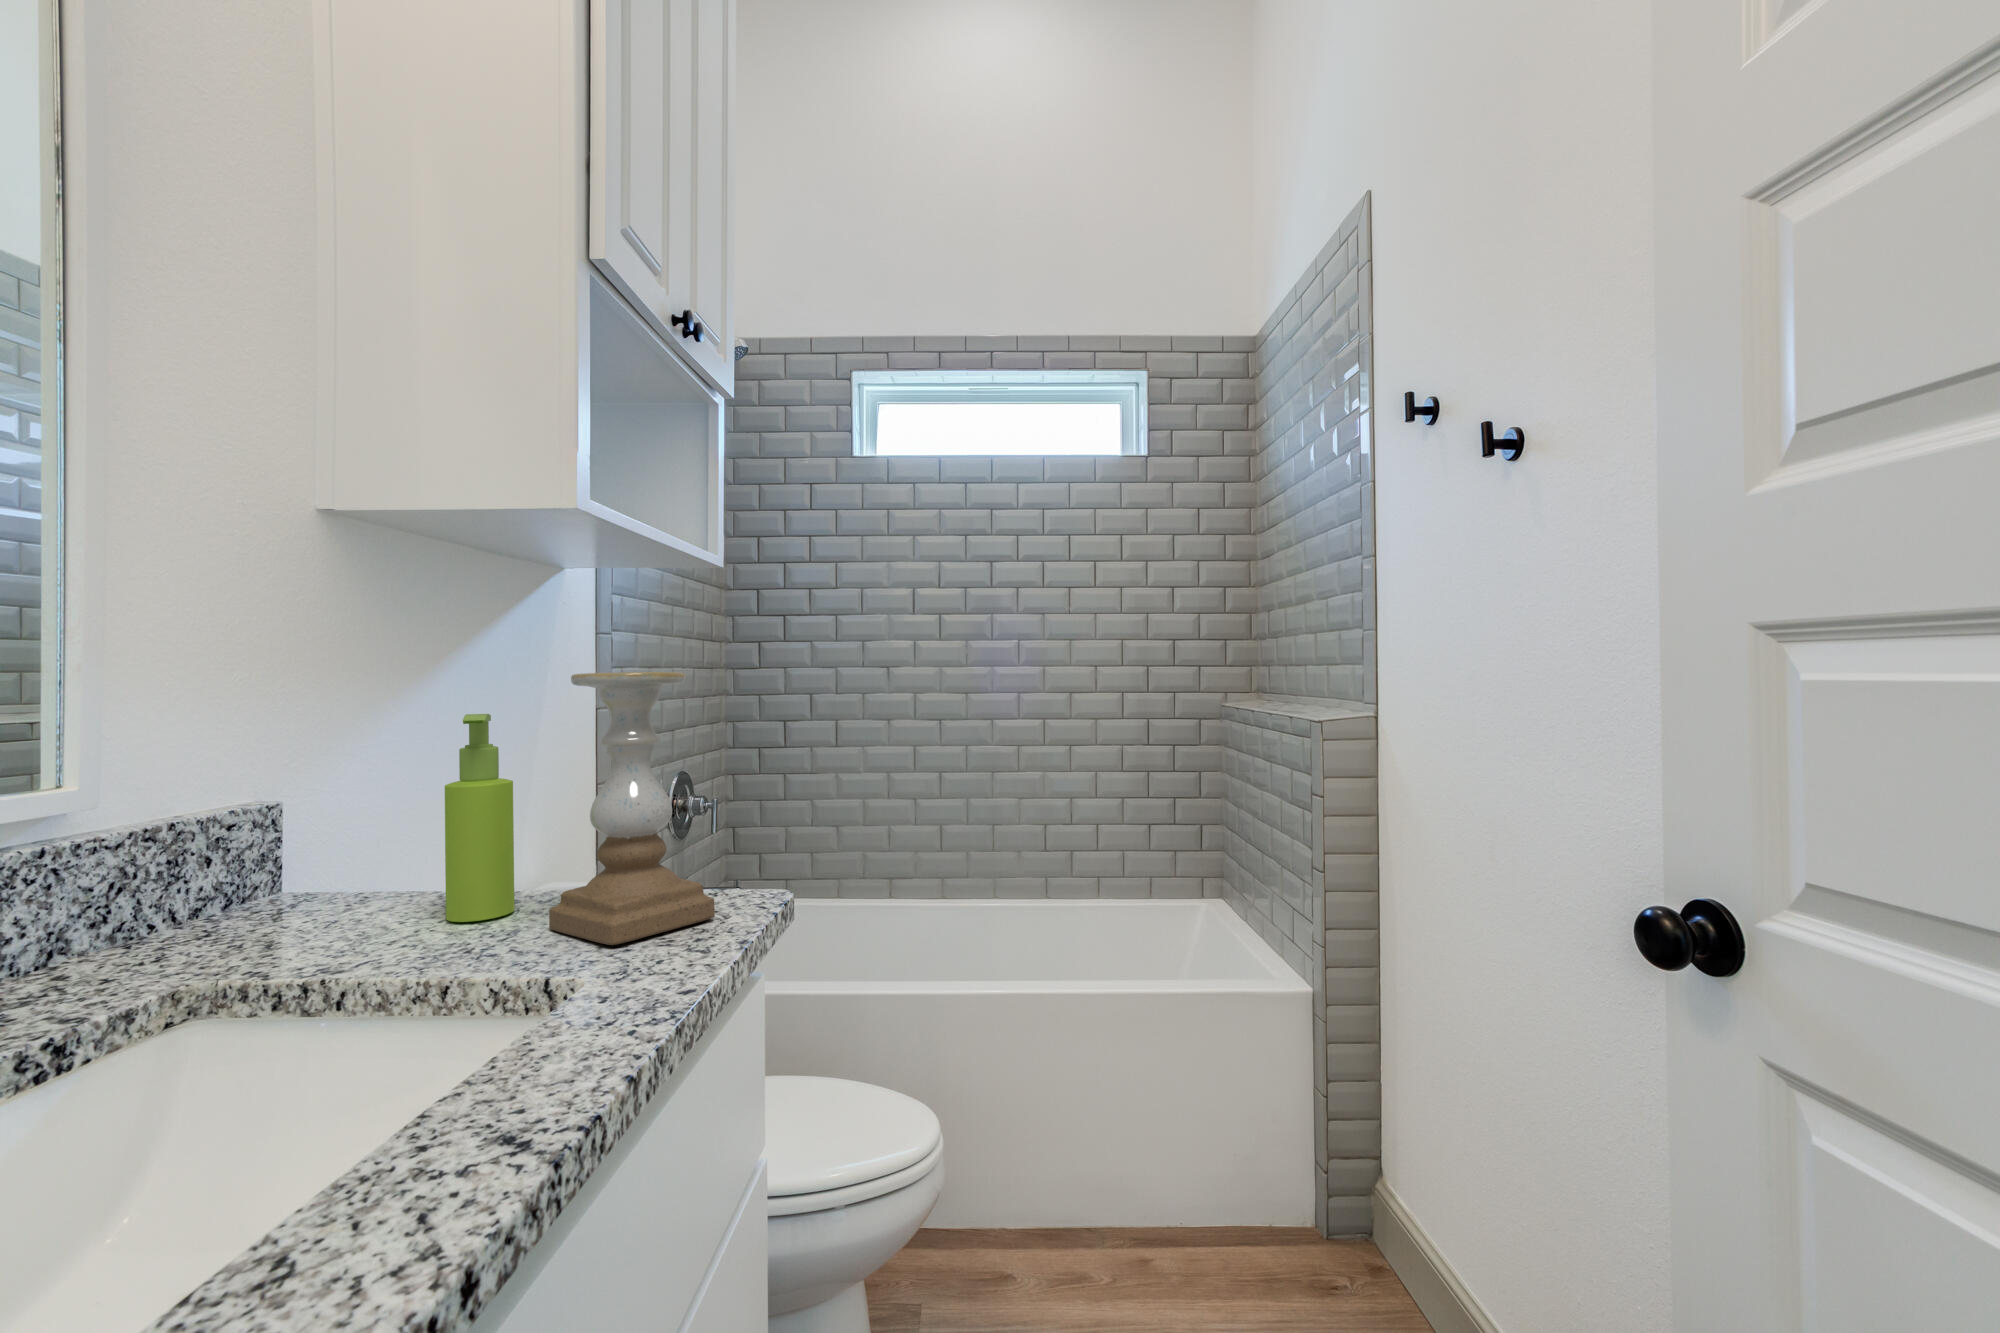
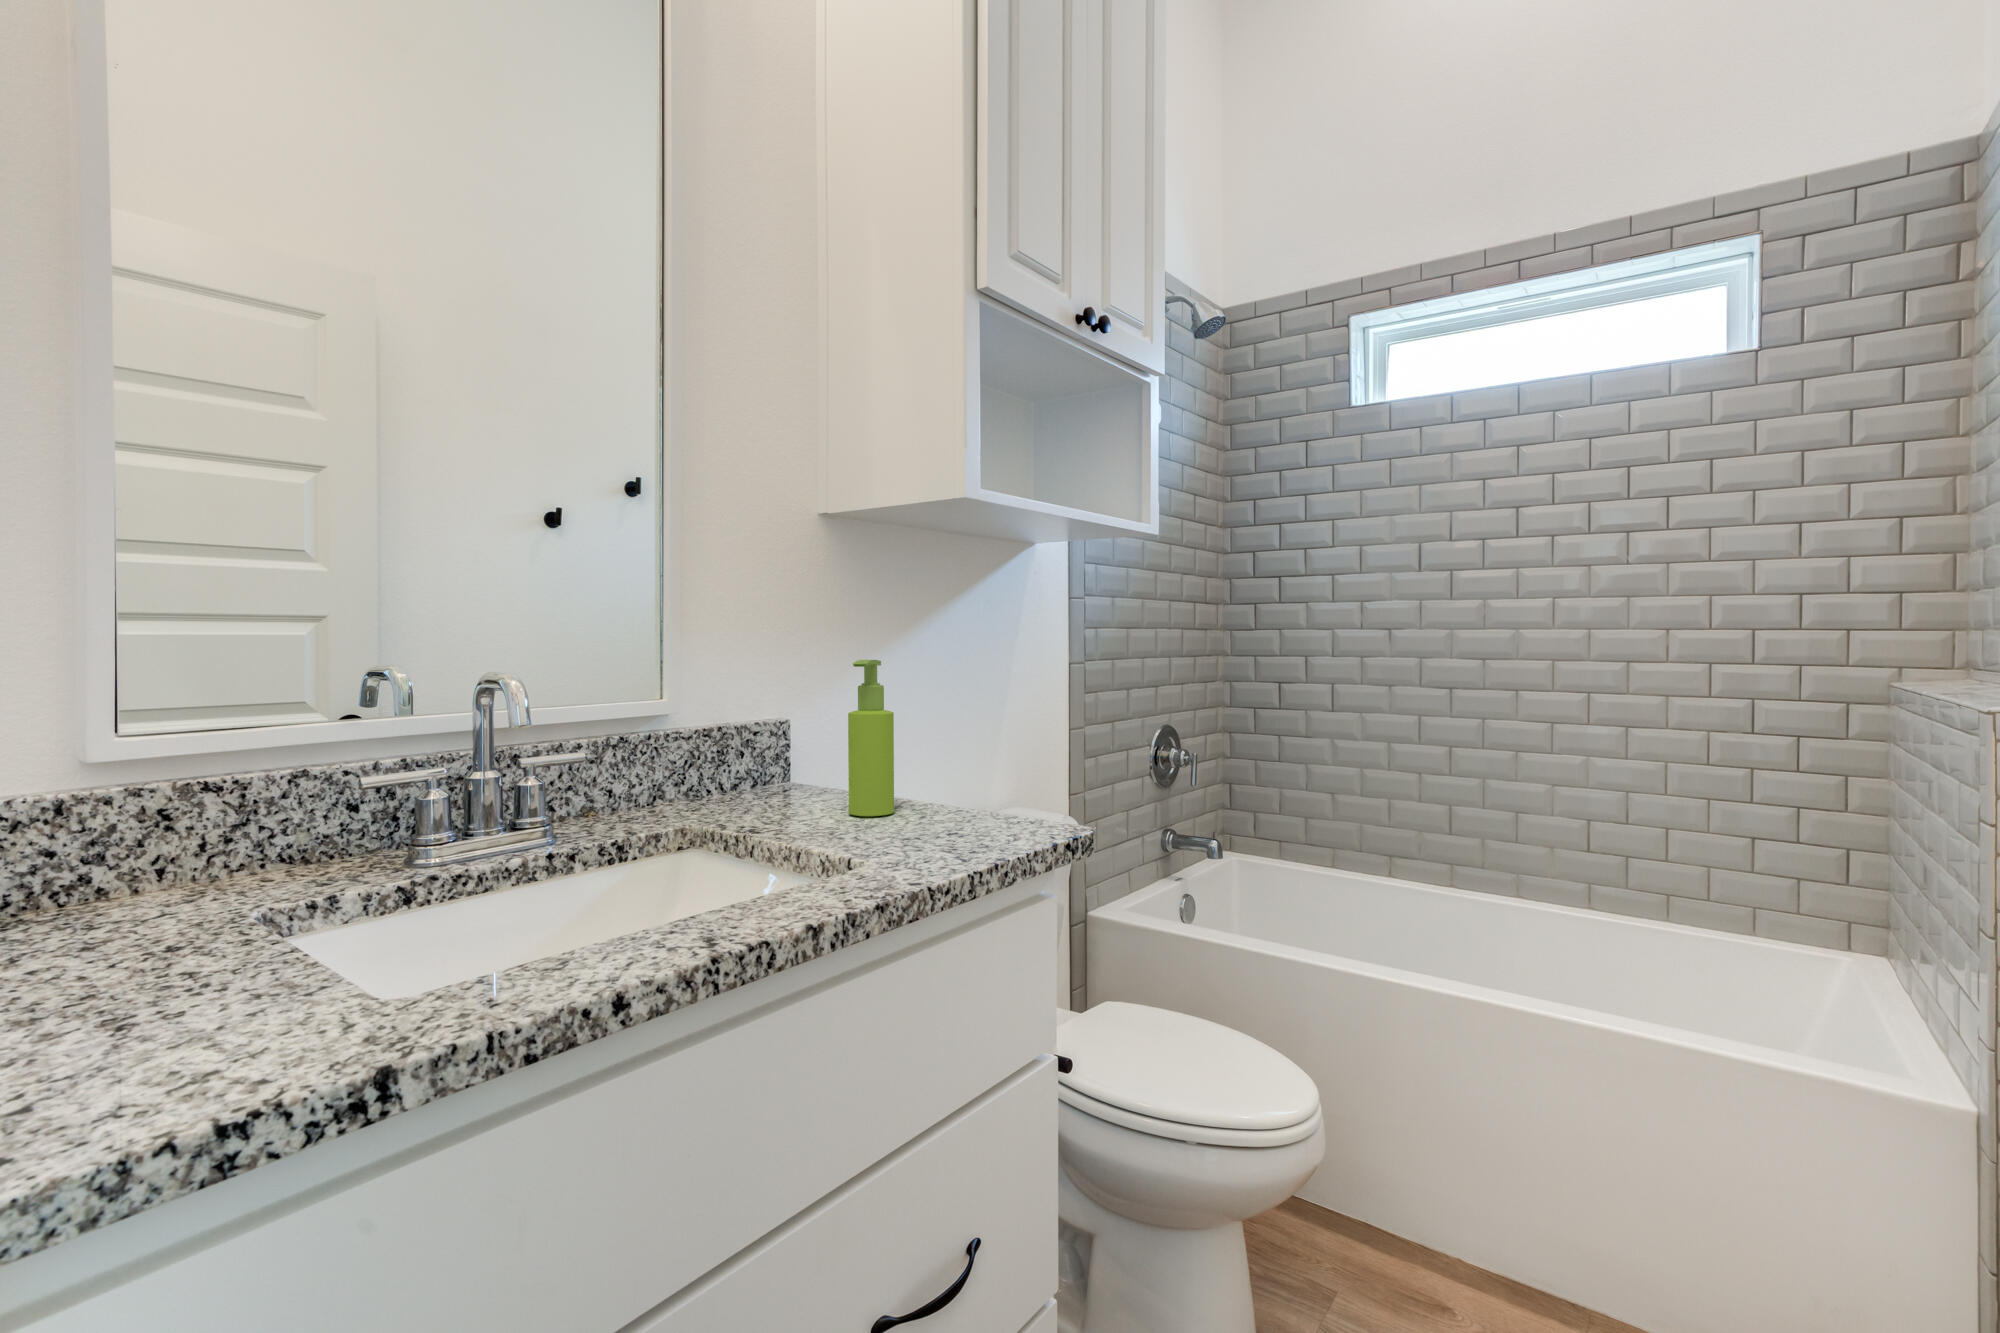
candle holder: present [549,672,715,945] -> none [896,627,1007,845]

